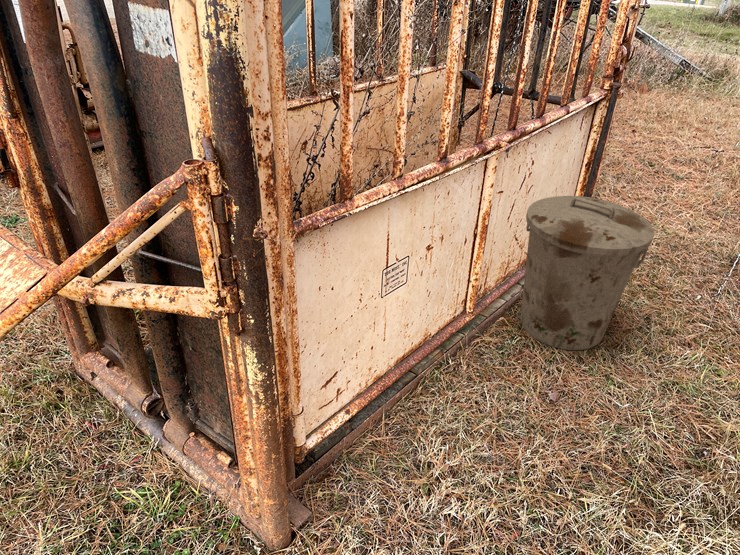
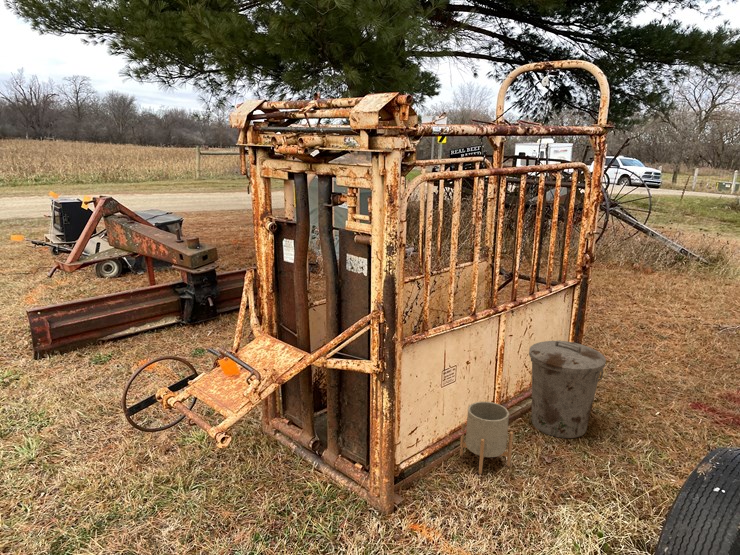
planter: none [411,310,504,433] -> present [460,402,513,474]

